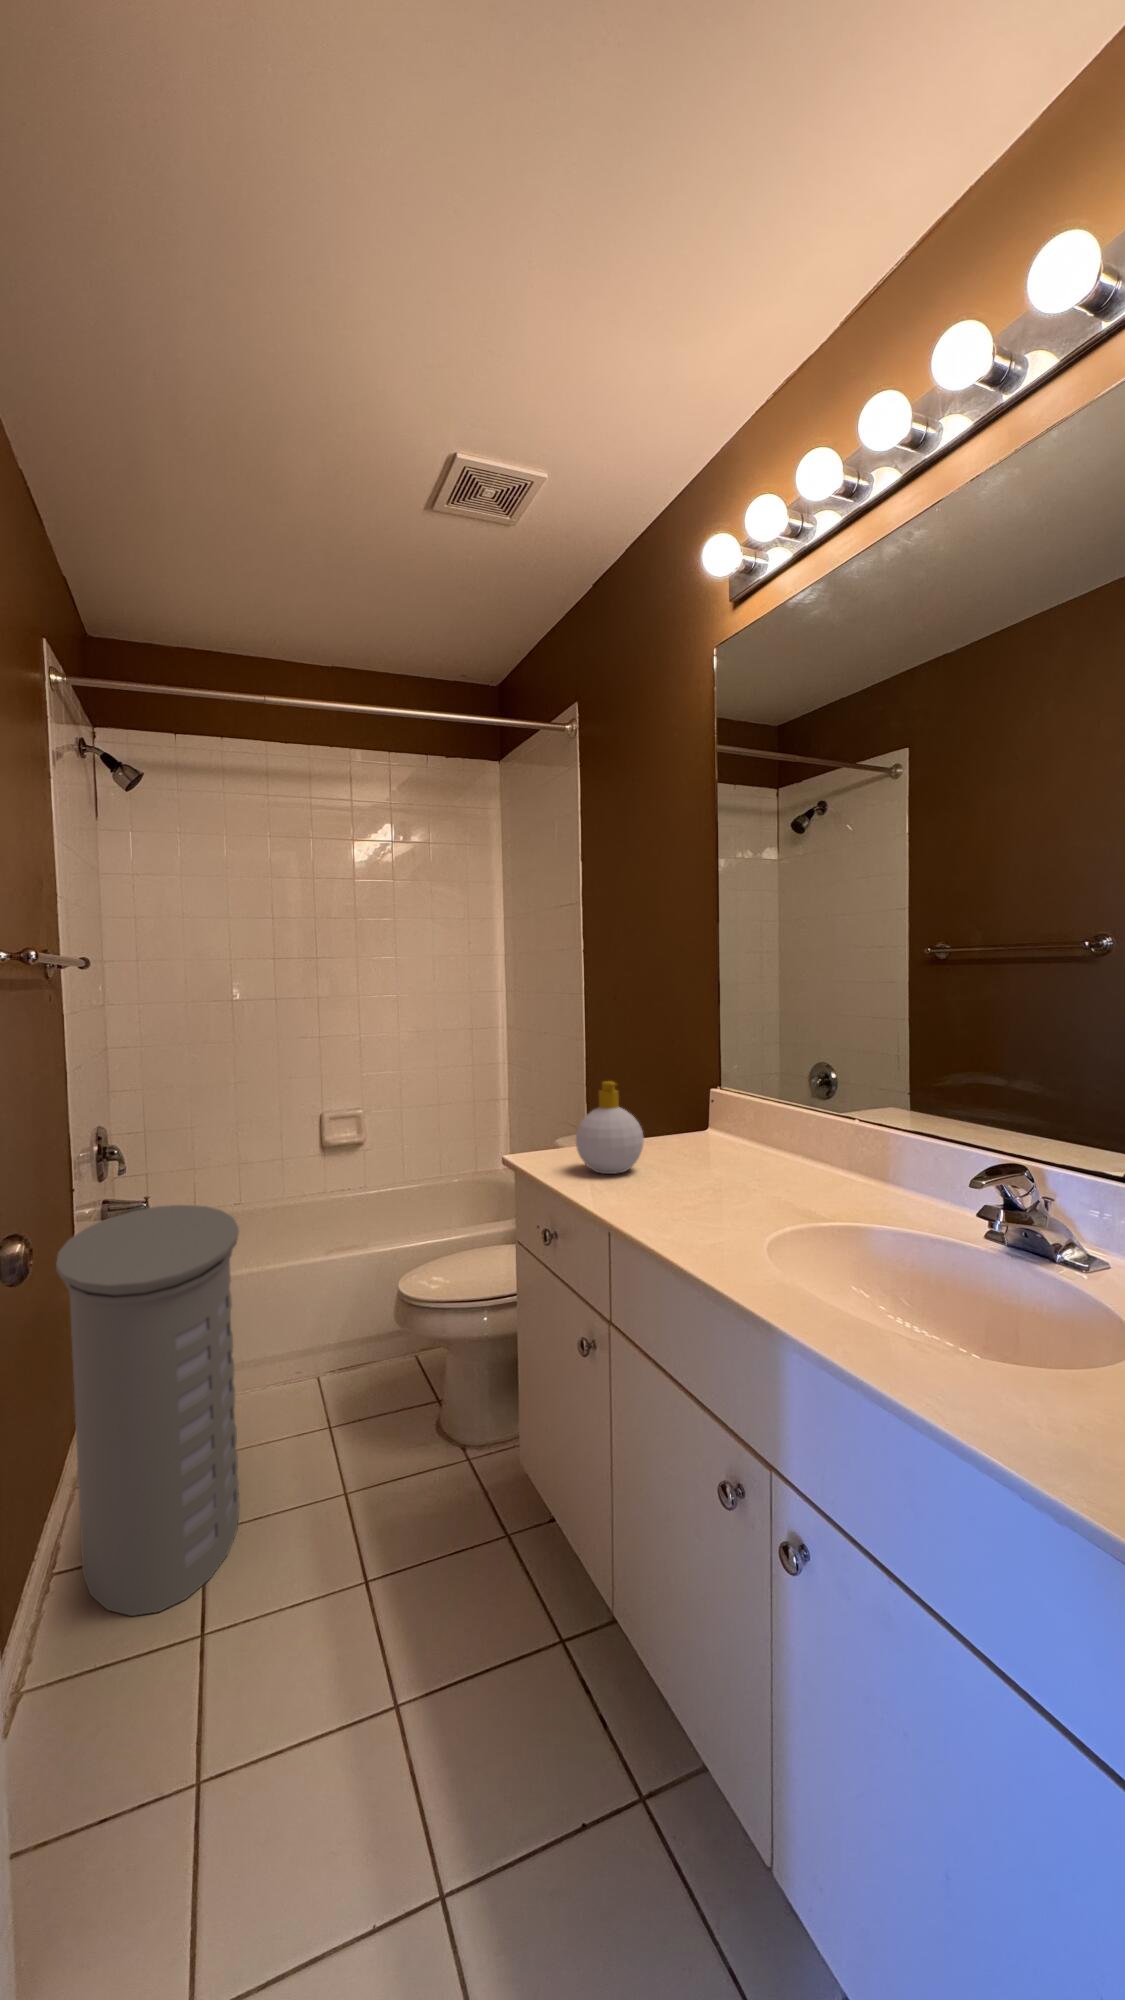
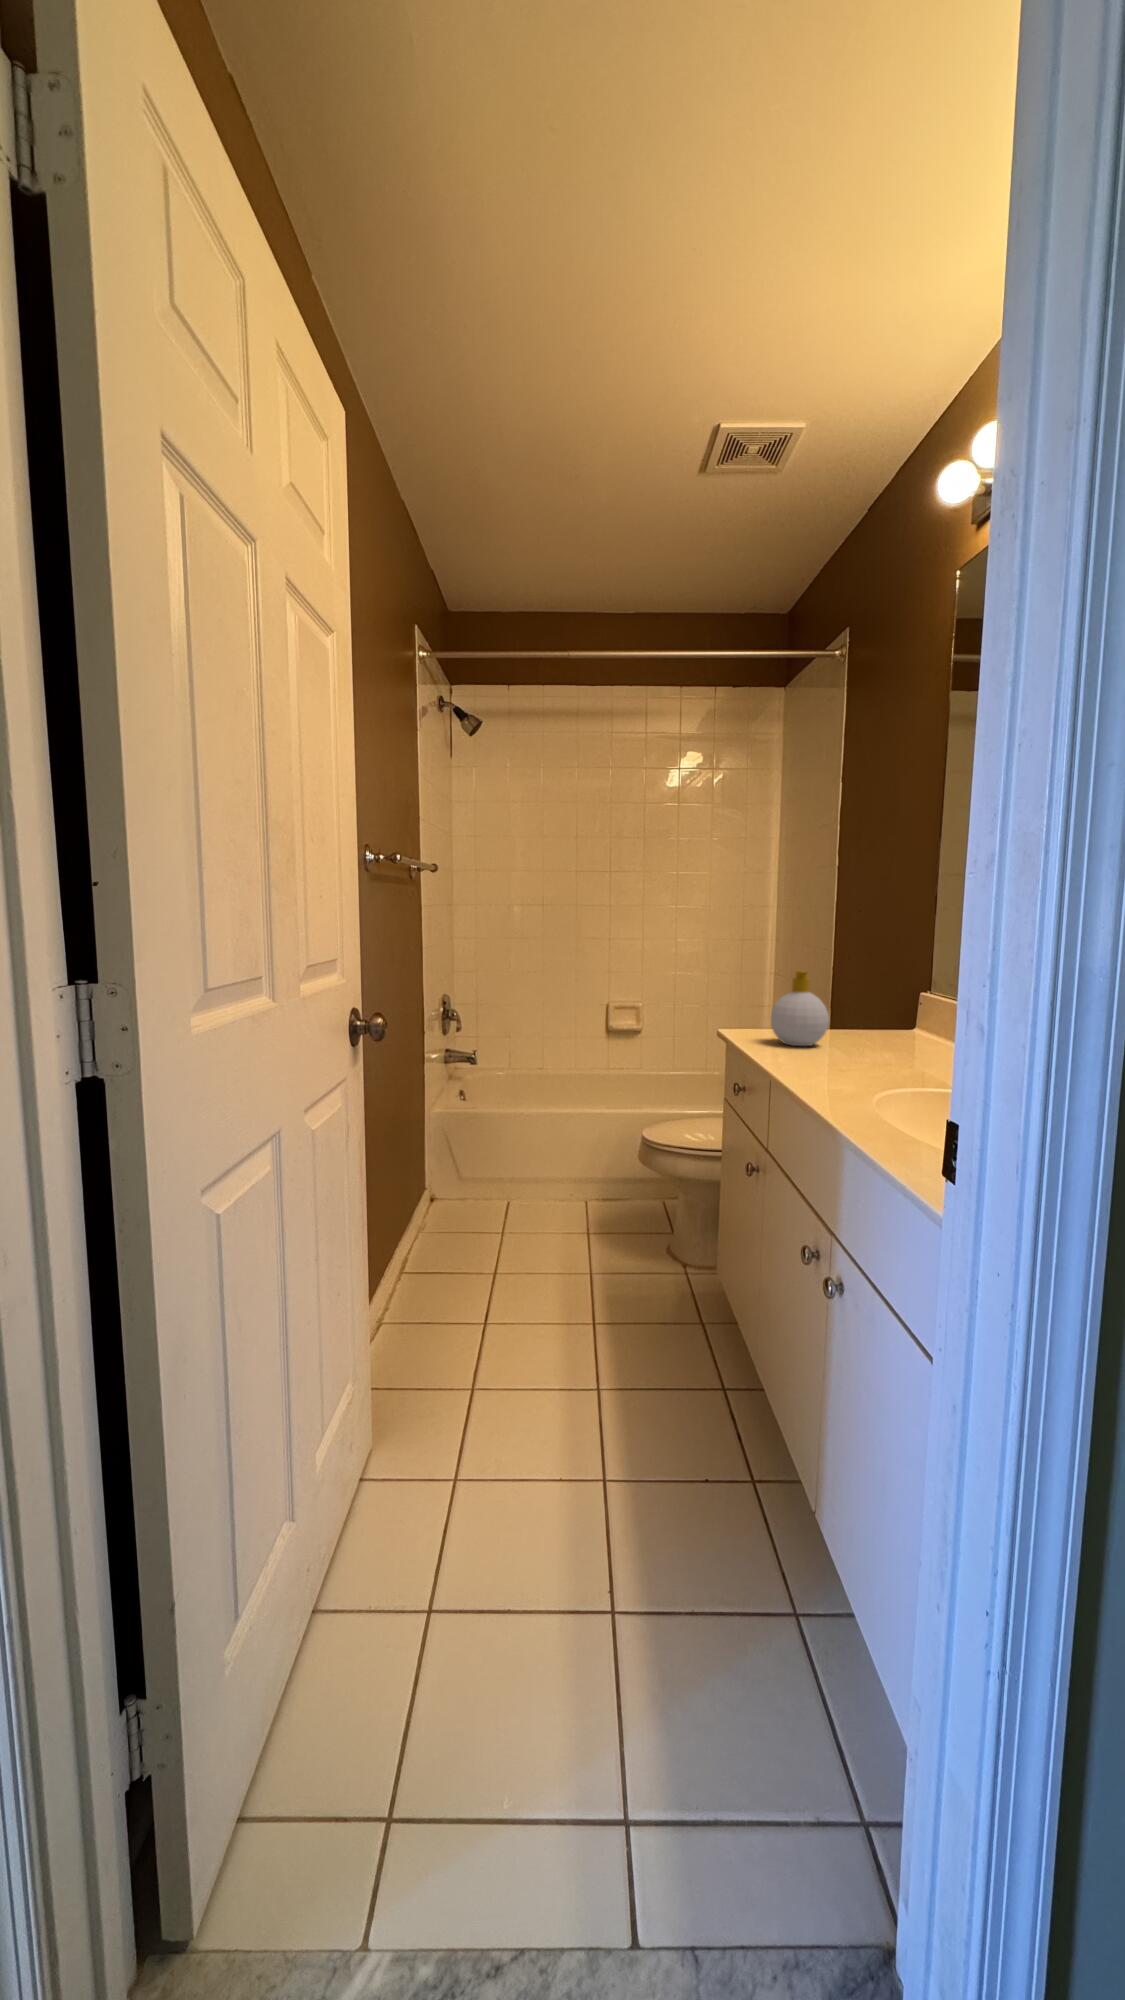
laundry hamper: present [56,1205,240,1616] -> none [409,1049,526,1308]

